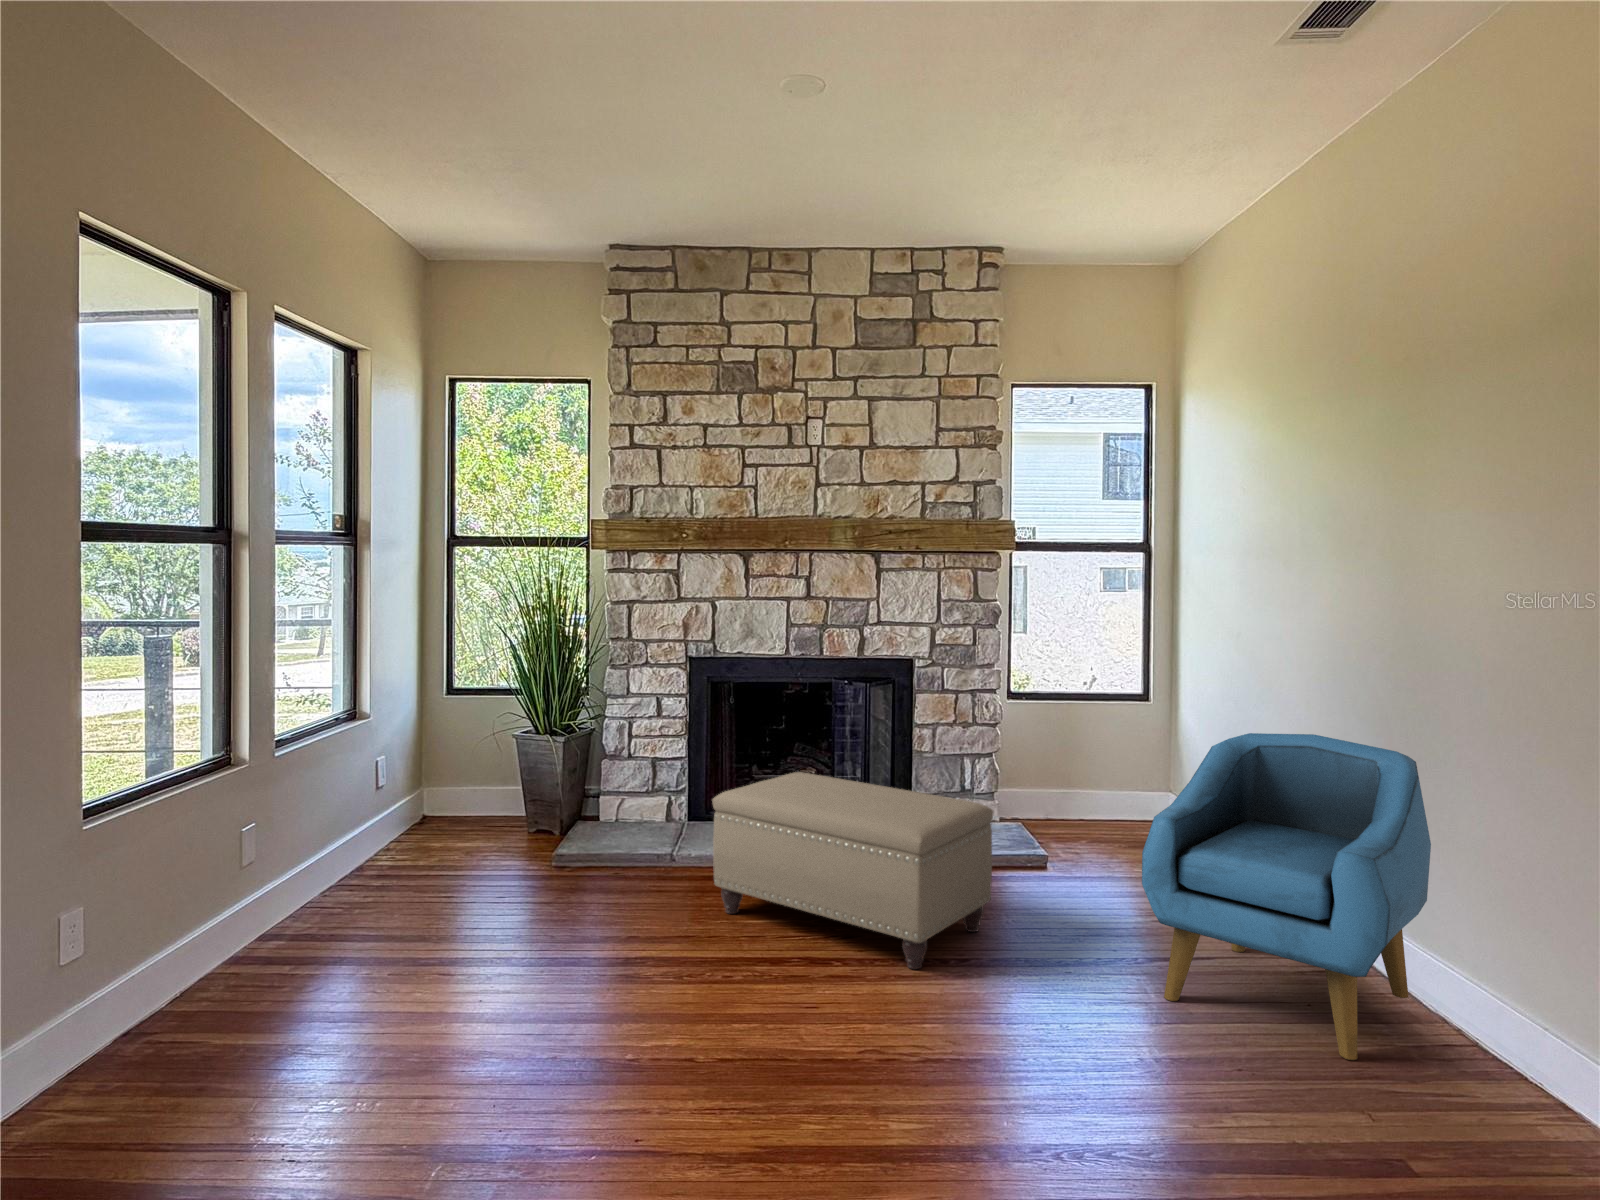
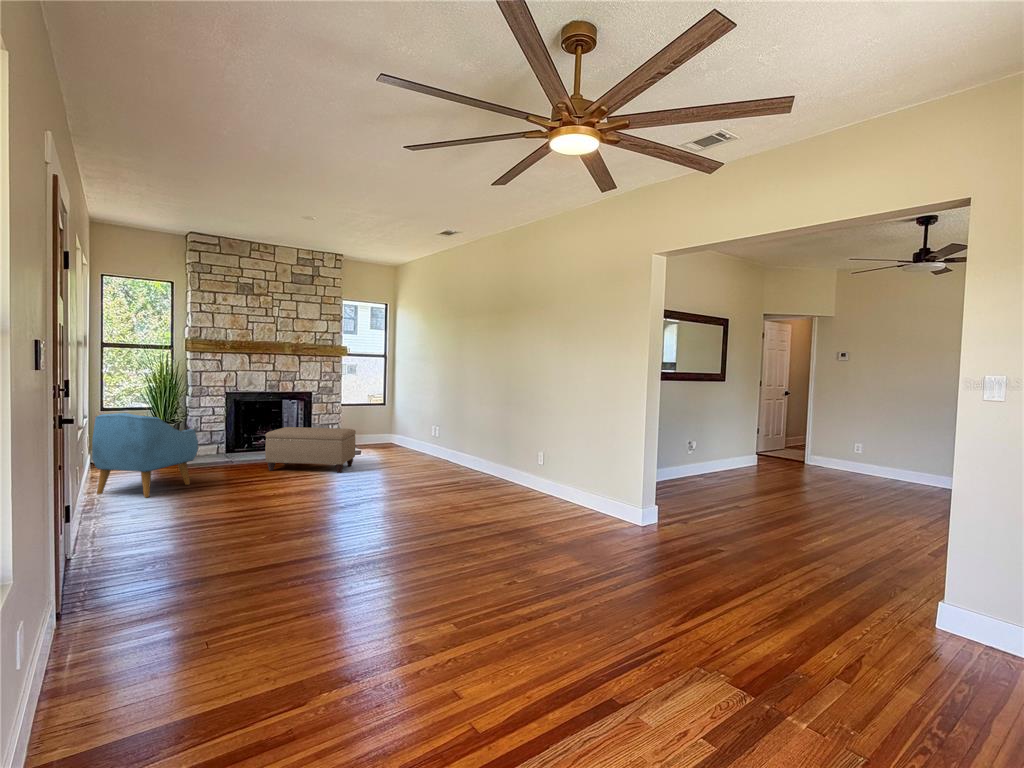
armchair: present [1142,733,1431,1060] -> present [92,413,198,497]

